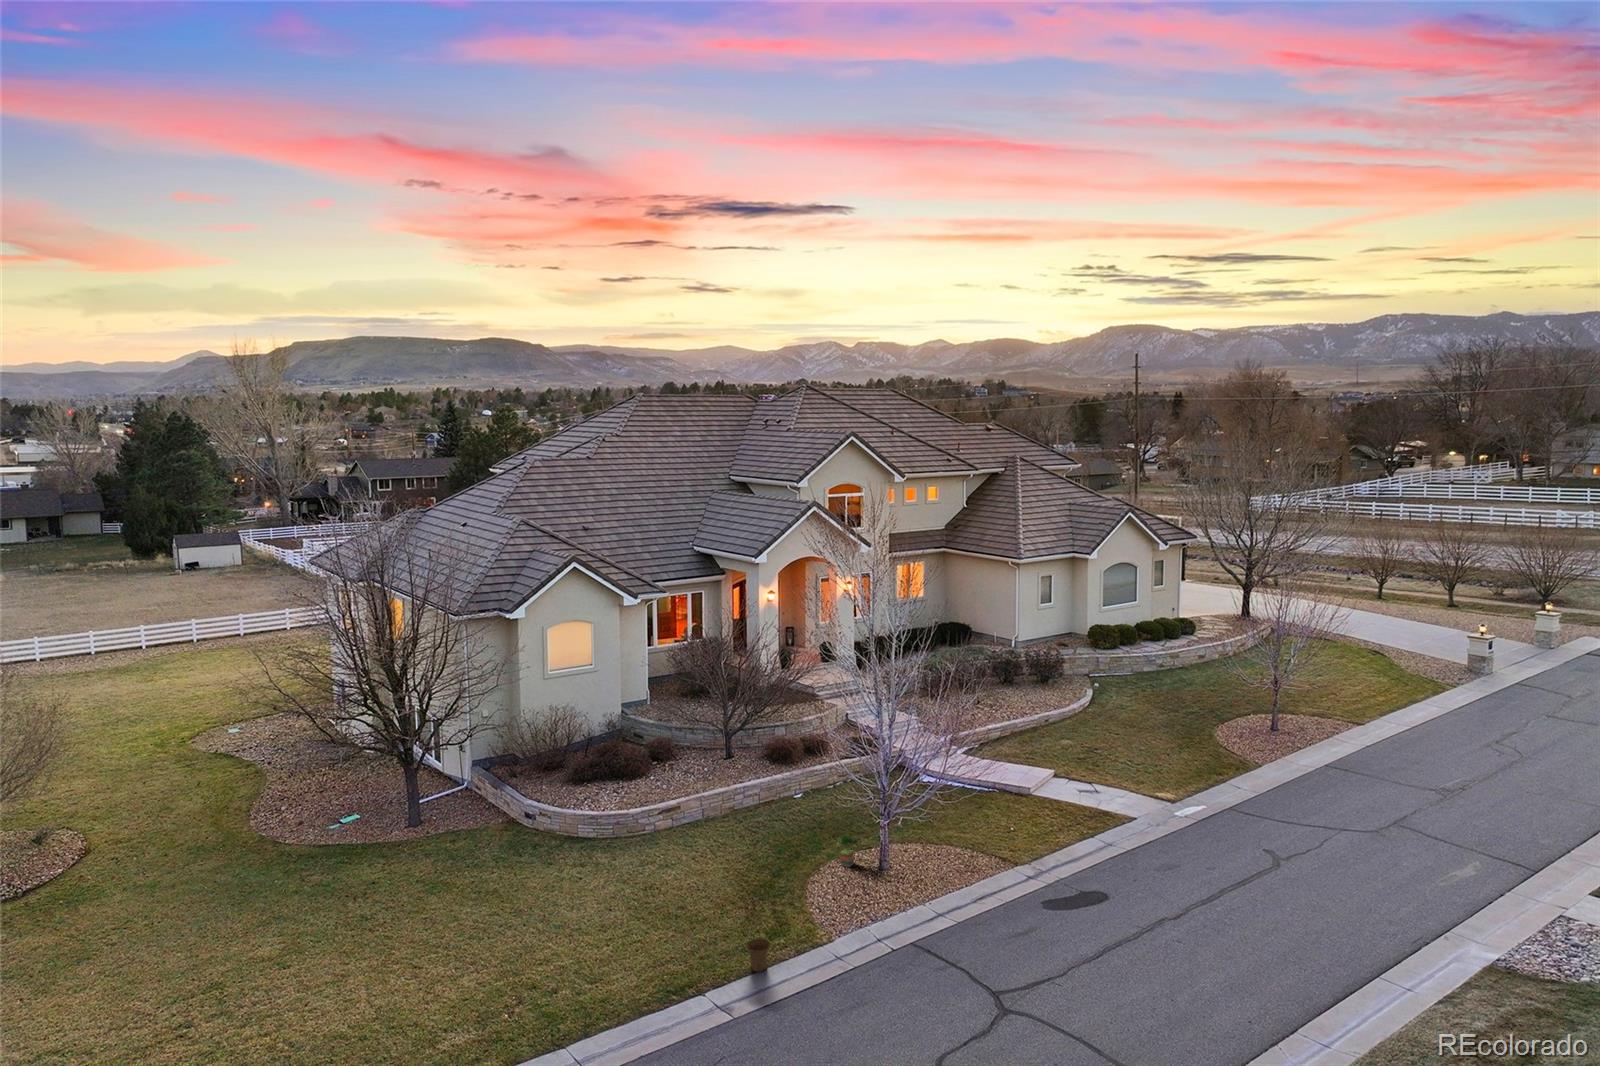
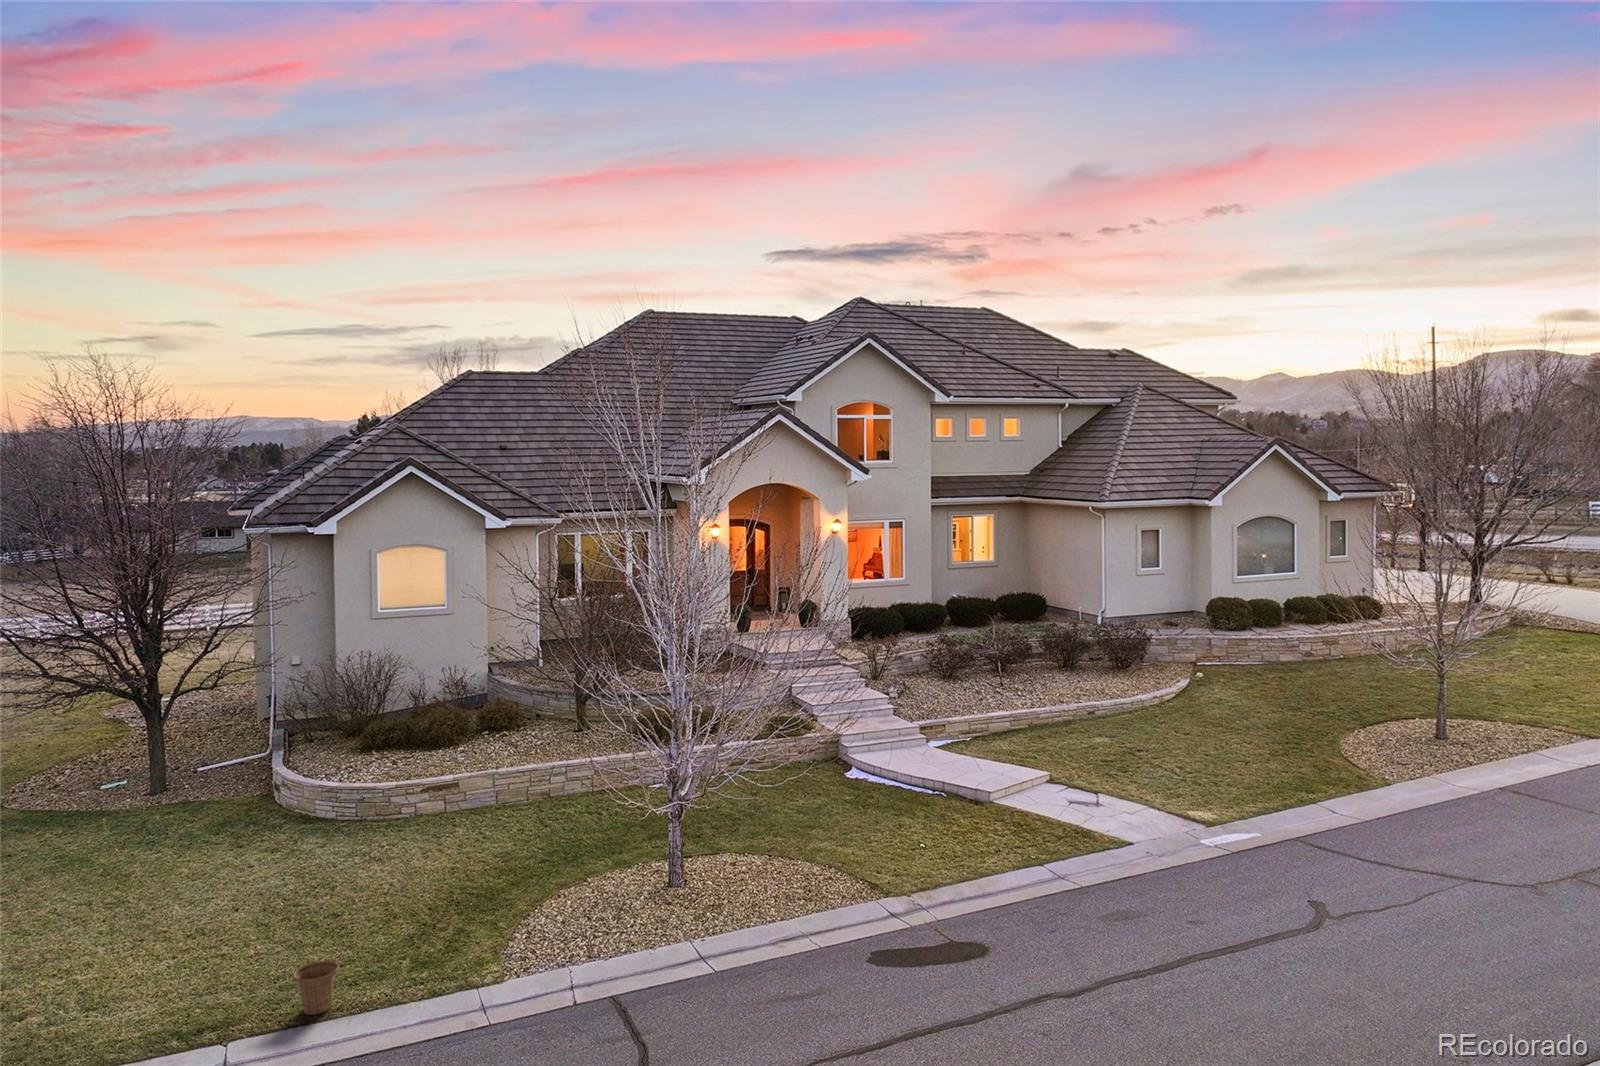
potted tree: present [837,835,858,867] -> none [601,827,636,878]

